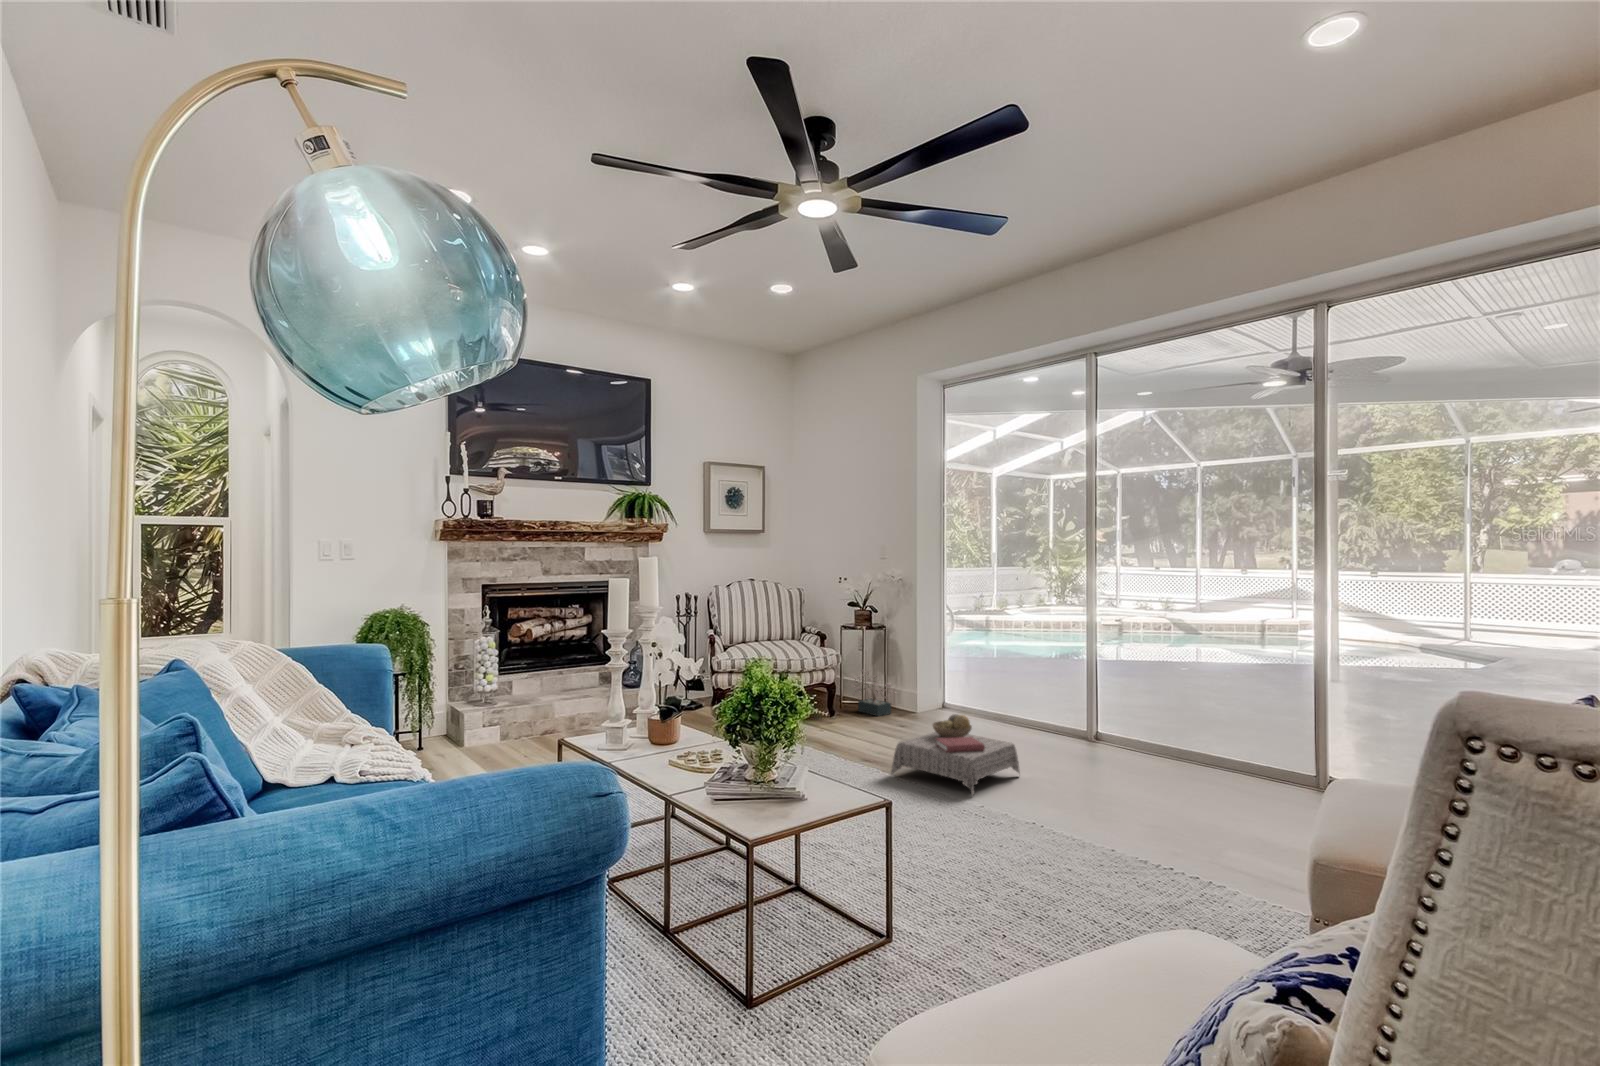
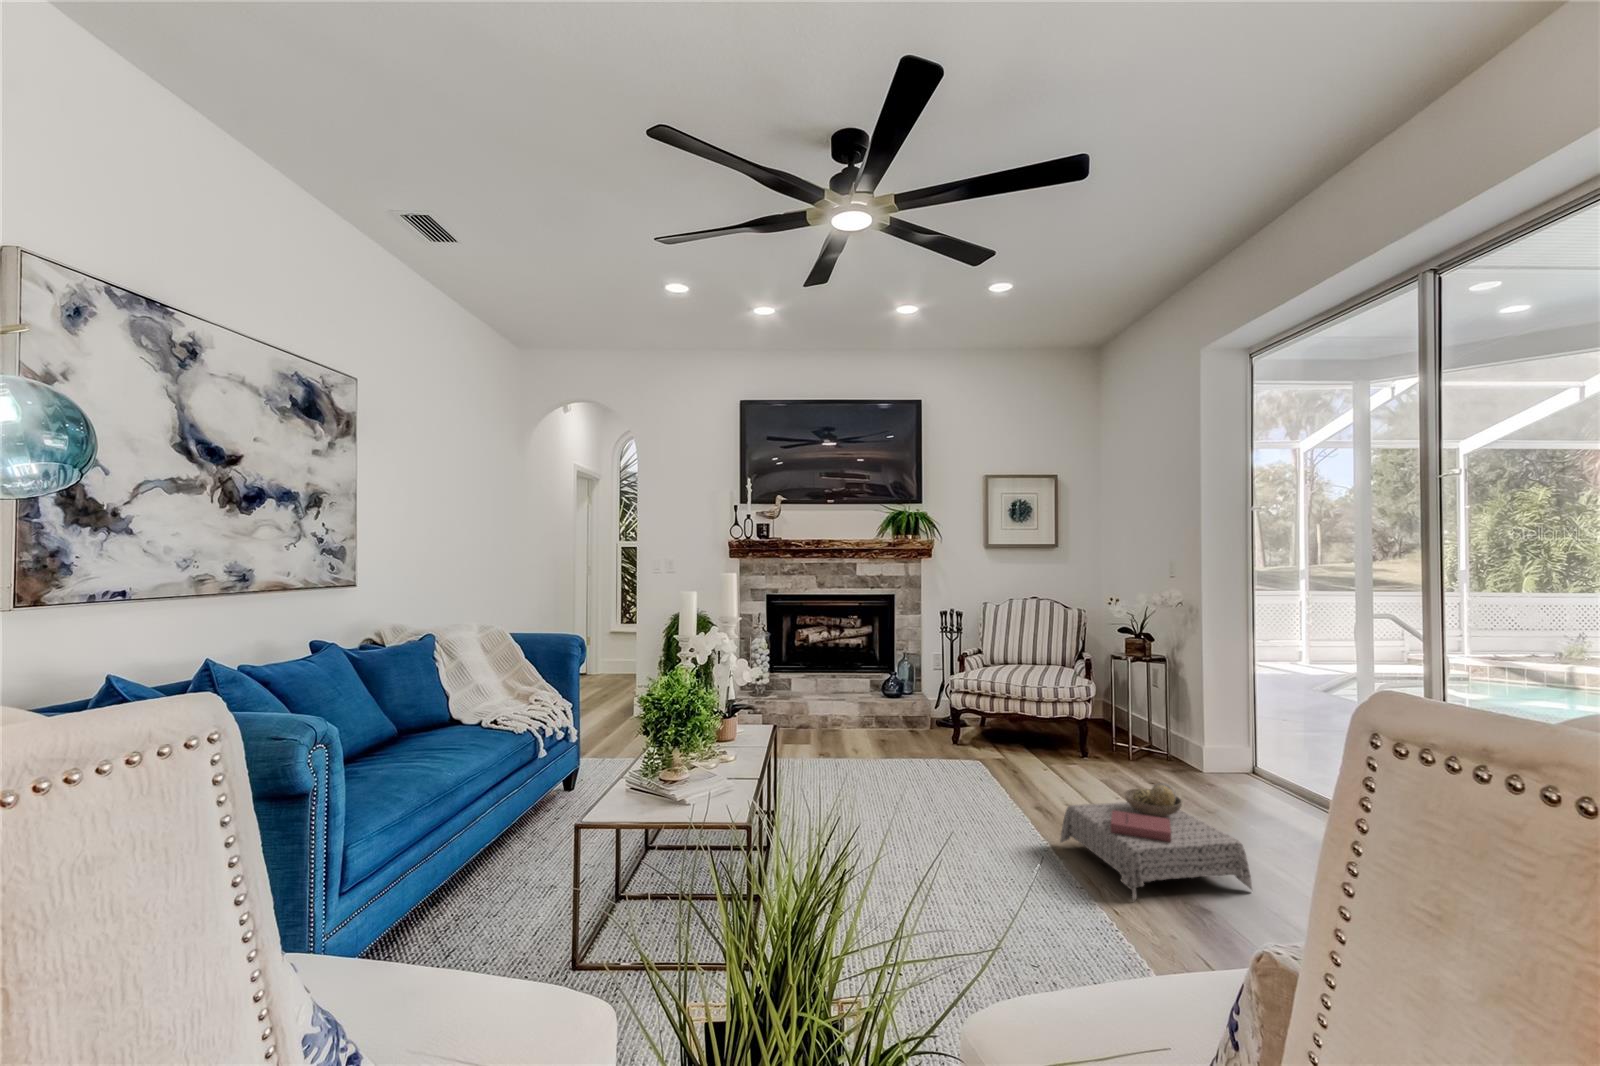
decorative plant: present [852,670,896,716] -> none [1125,707,1185,767]

